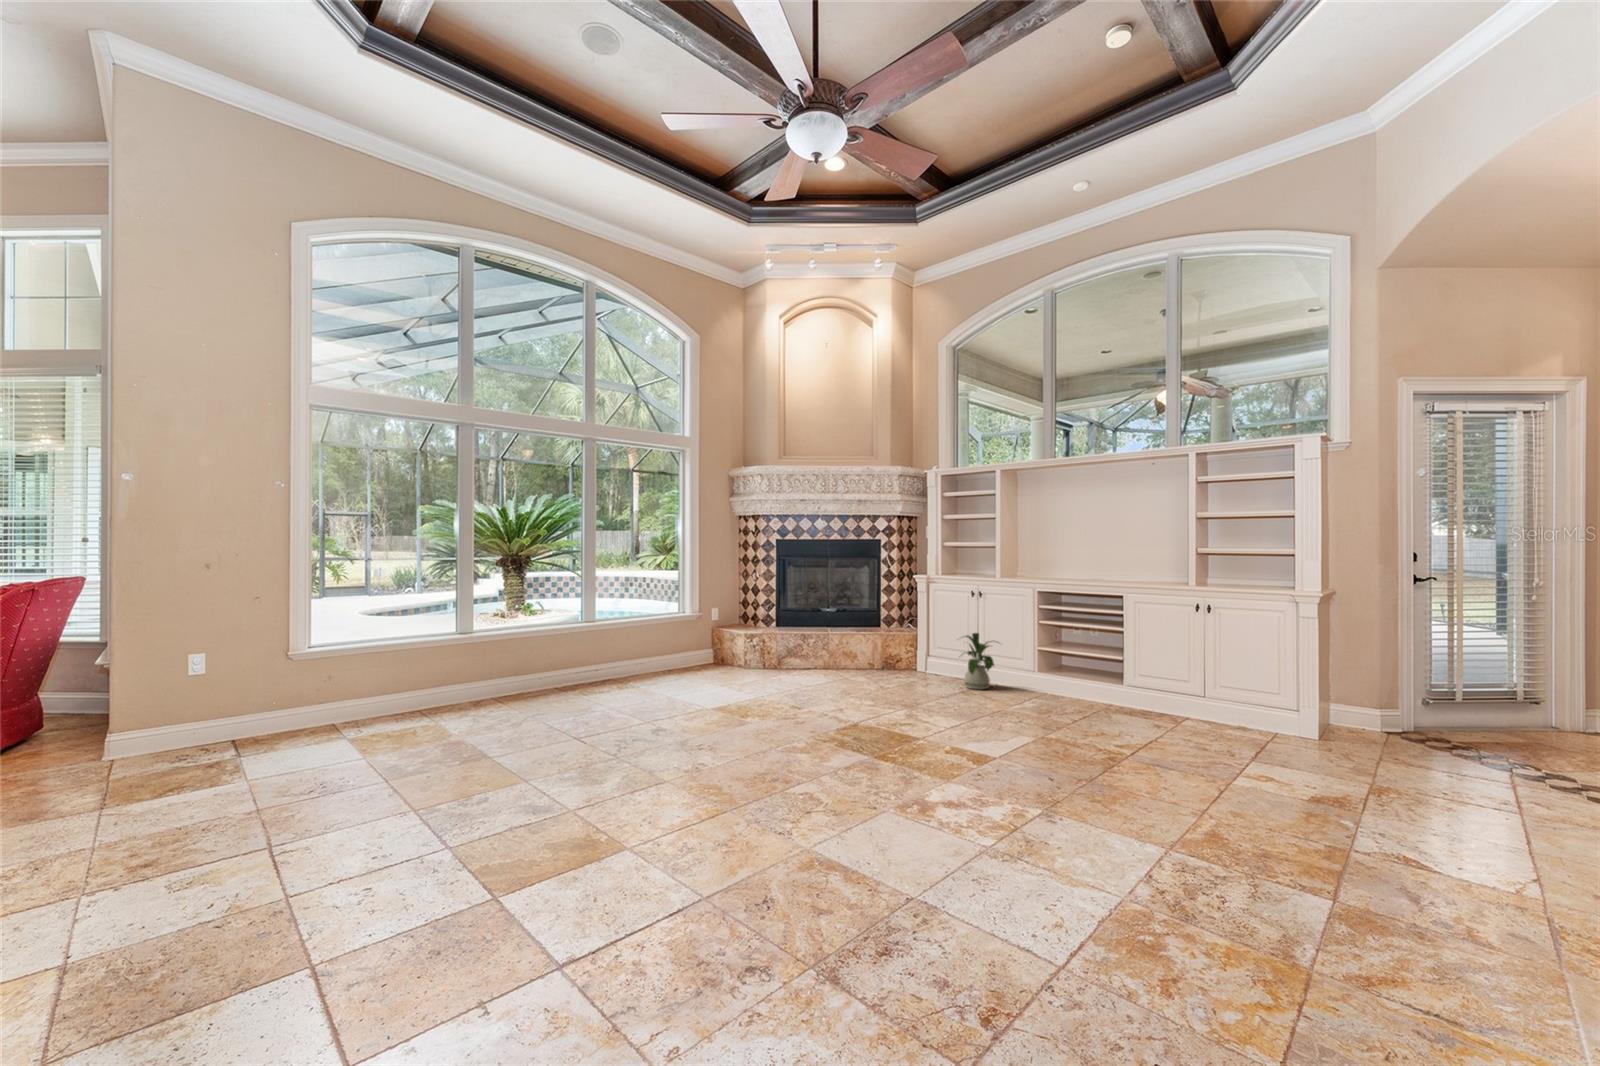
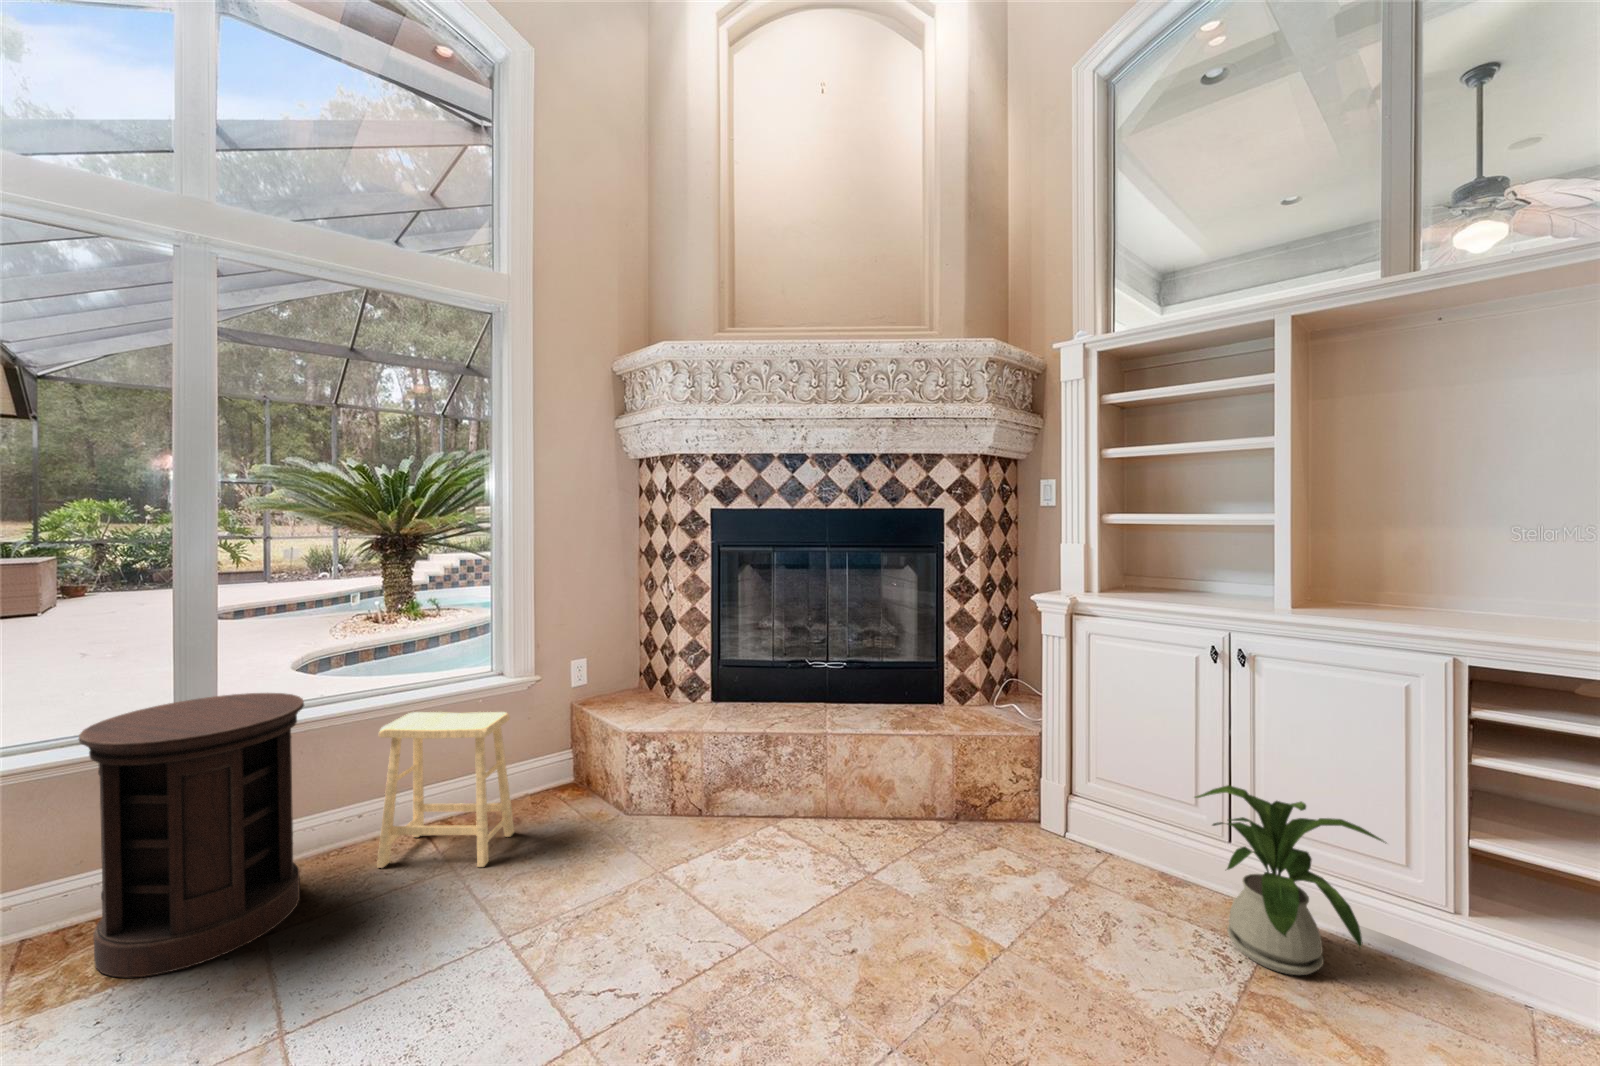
side table: none [586,608,644,690] -> present [79,693,304,978]
footstool: none [658,621,702,677] -> present [377,712,514,868]

